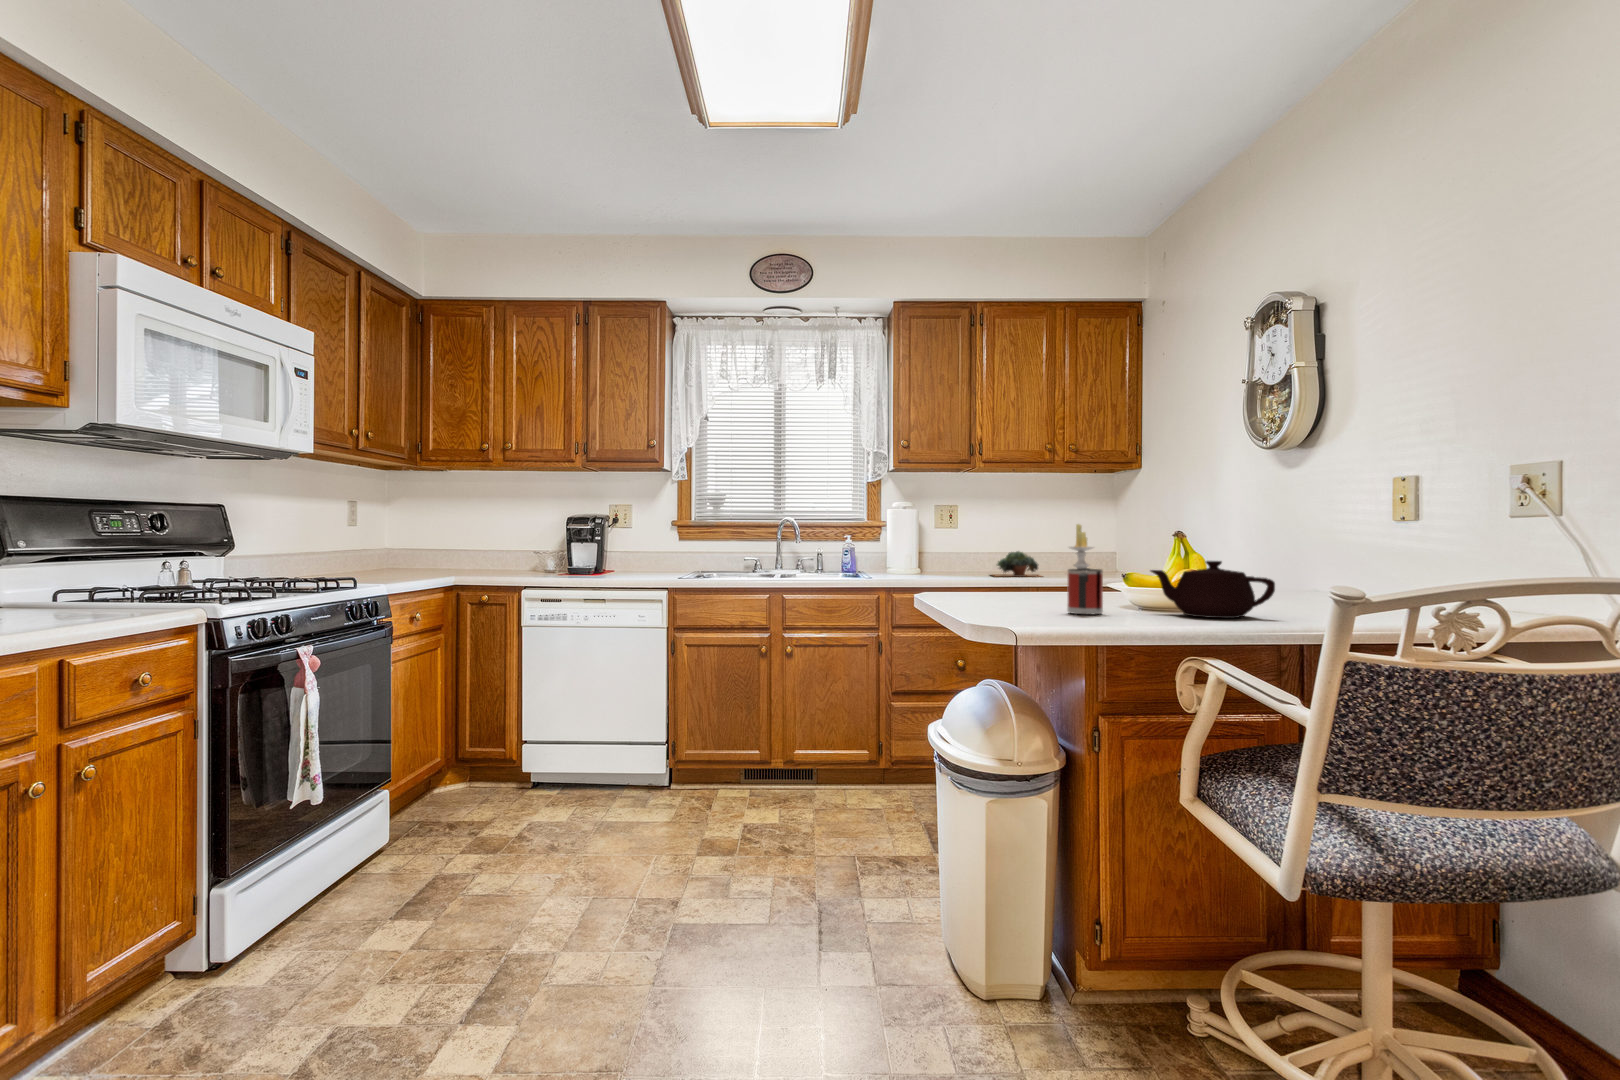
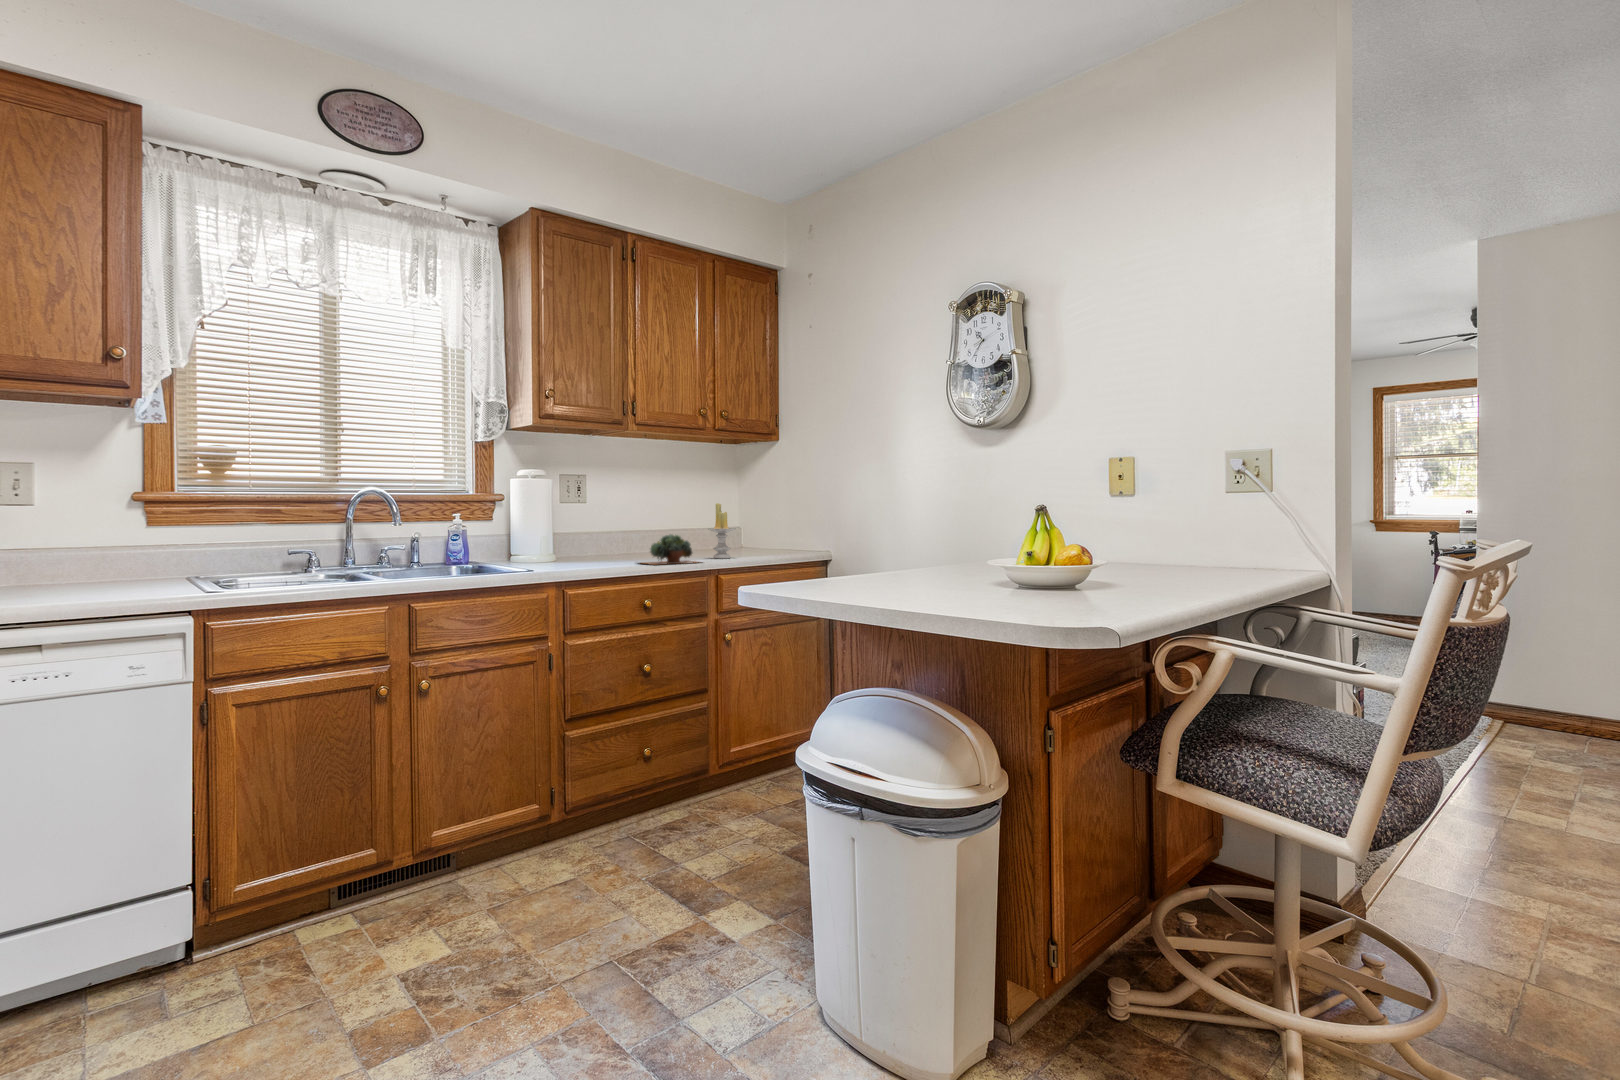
teapot: present [1151,561,1275,618] -> none [1055,538,1171,596]
mug: present [1067,568,1103,614] -> none [996,550,1039,602]

